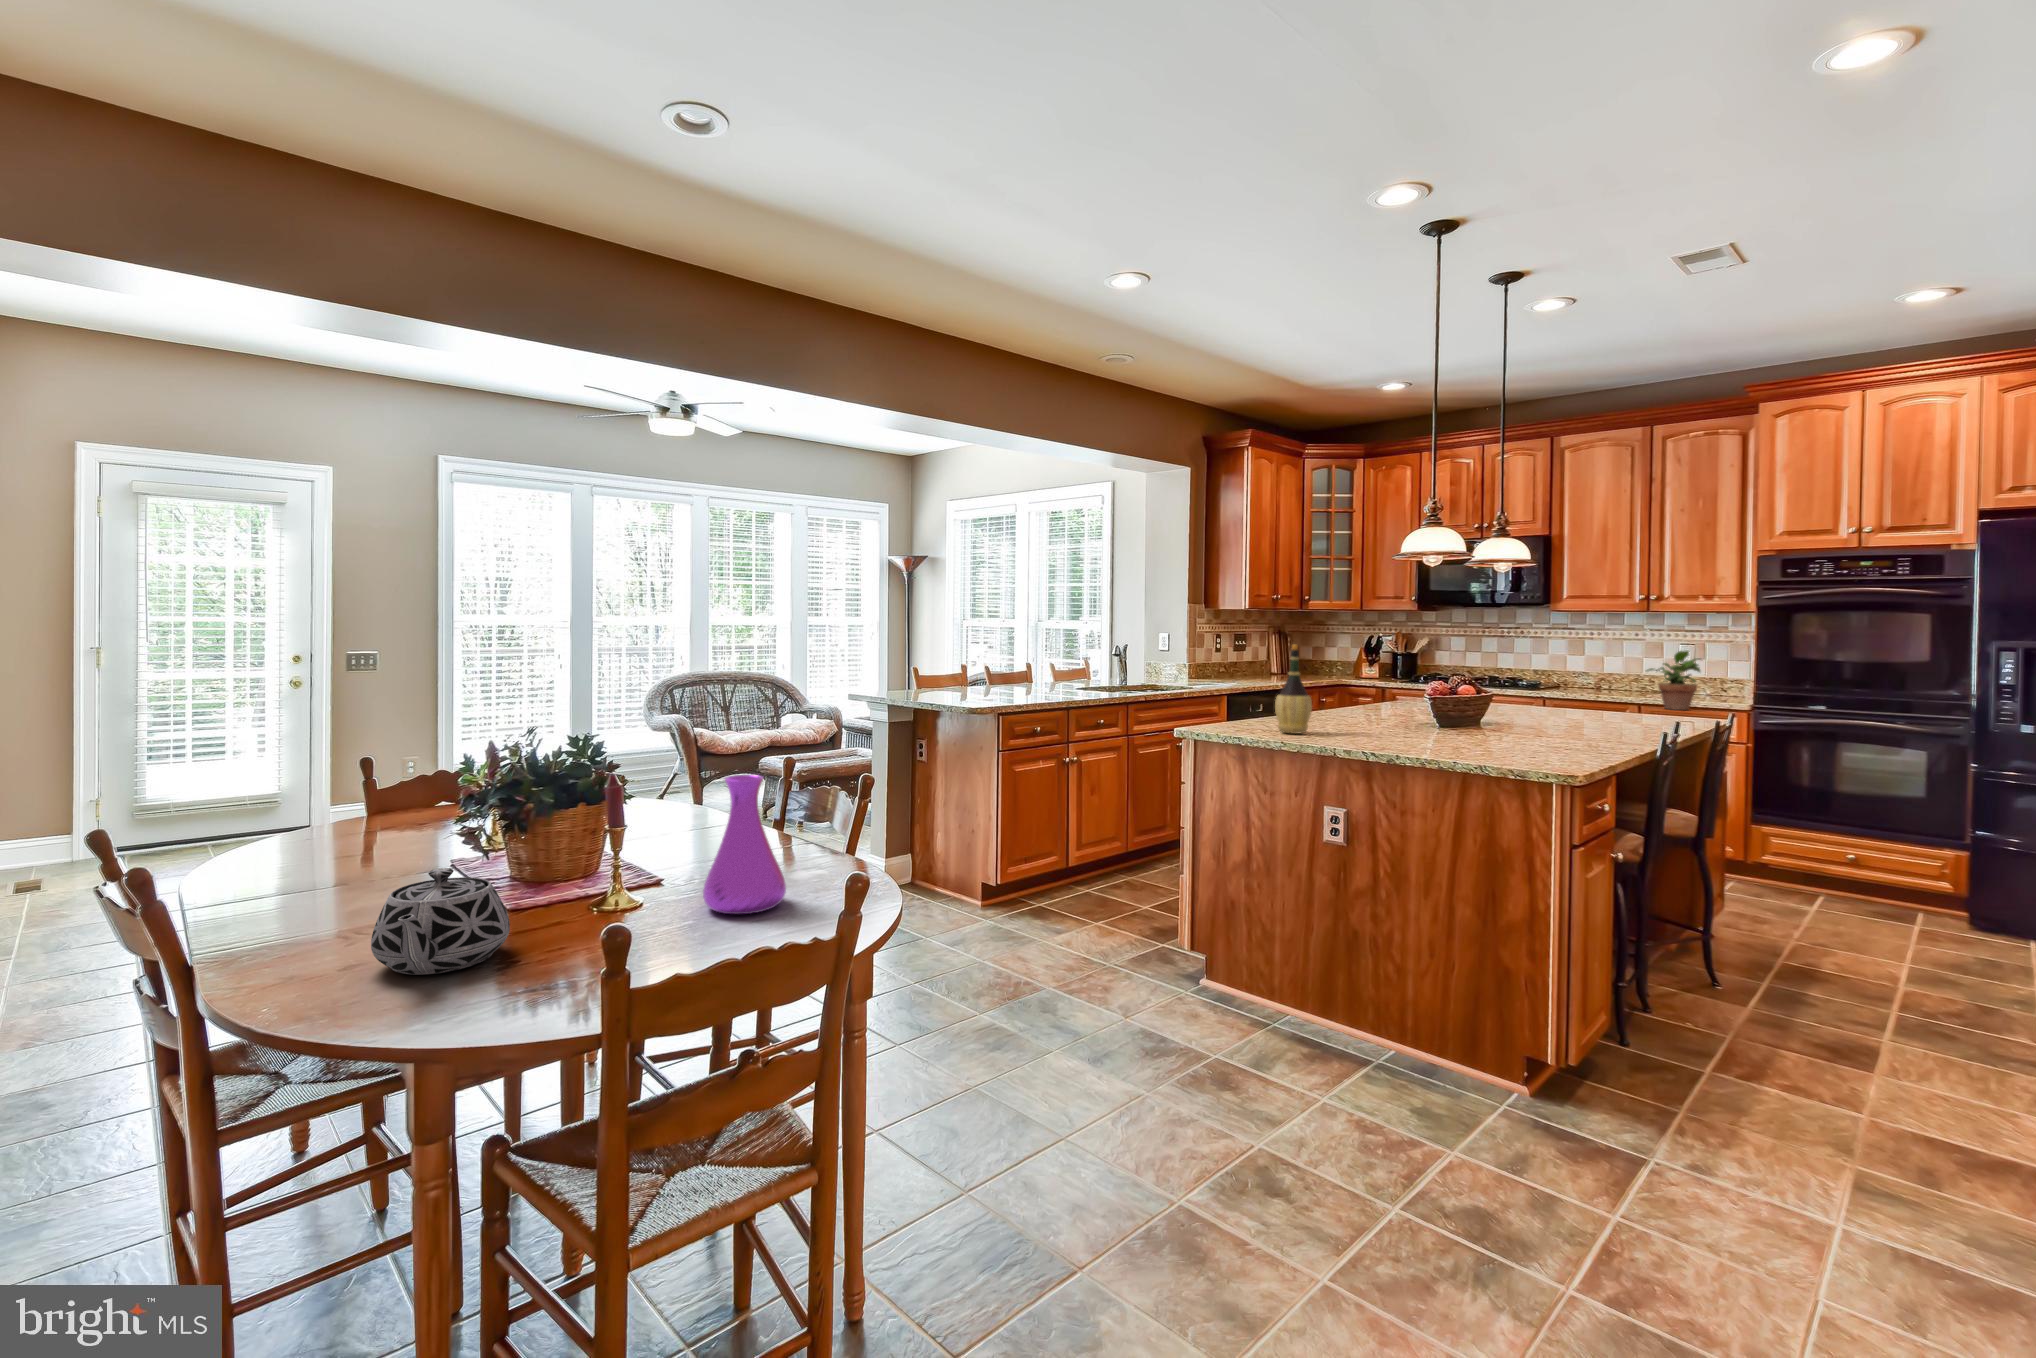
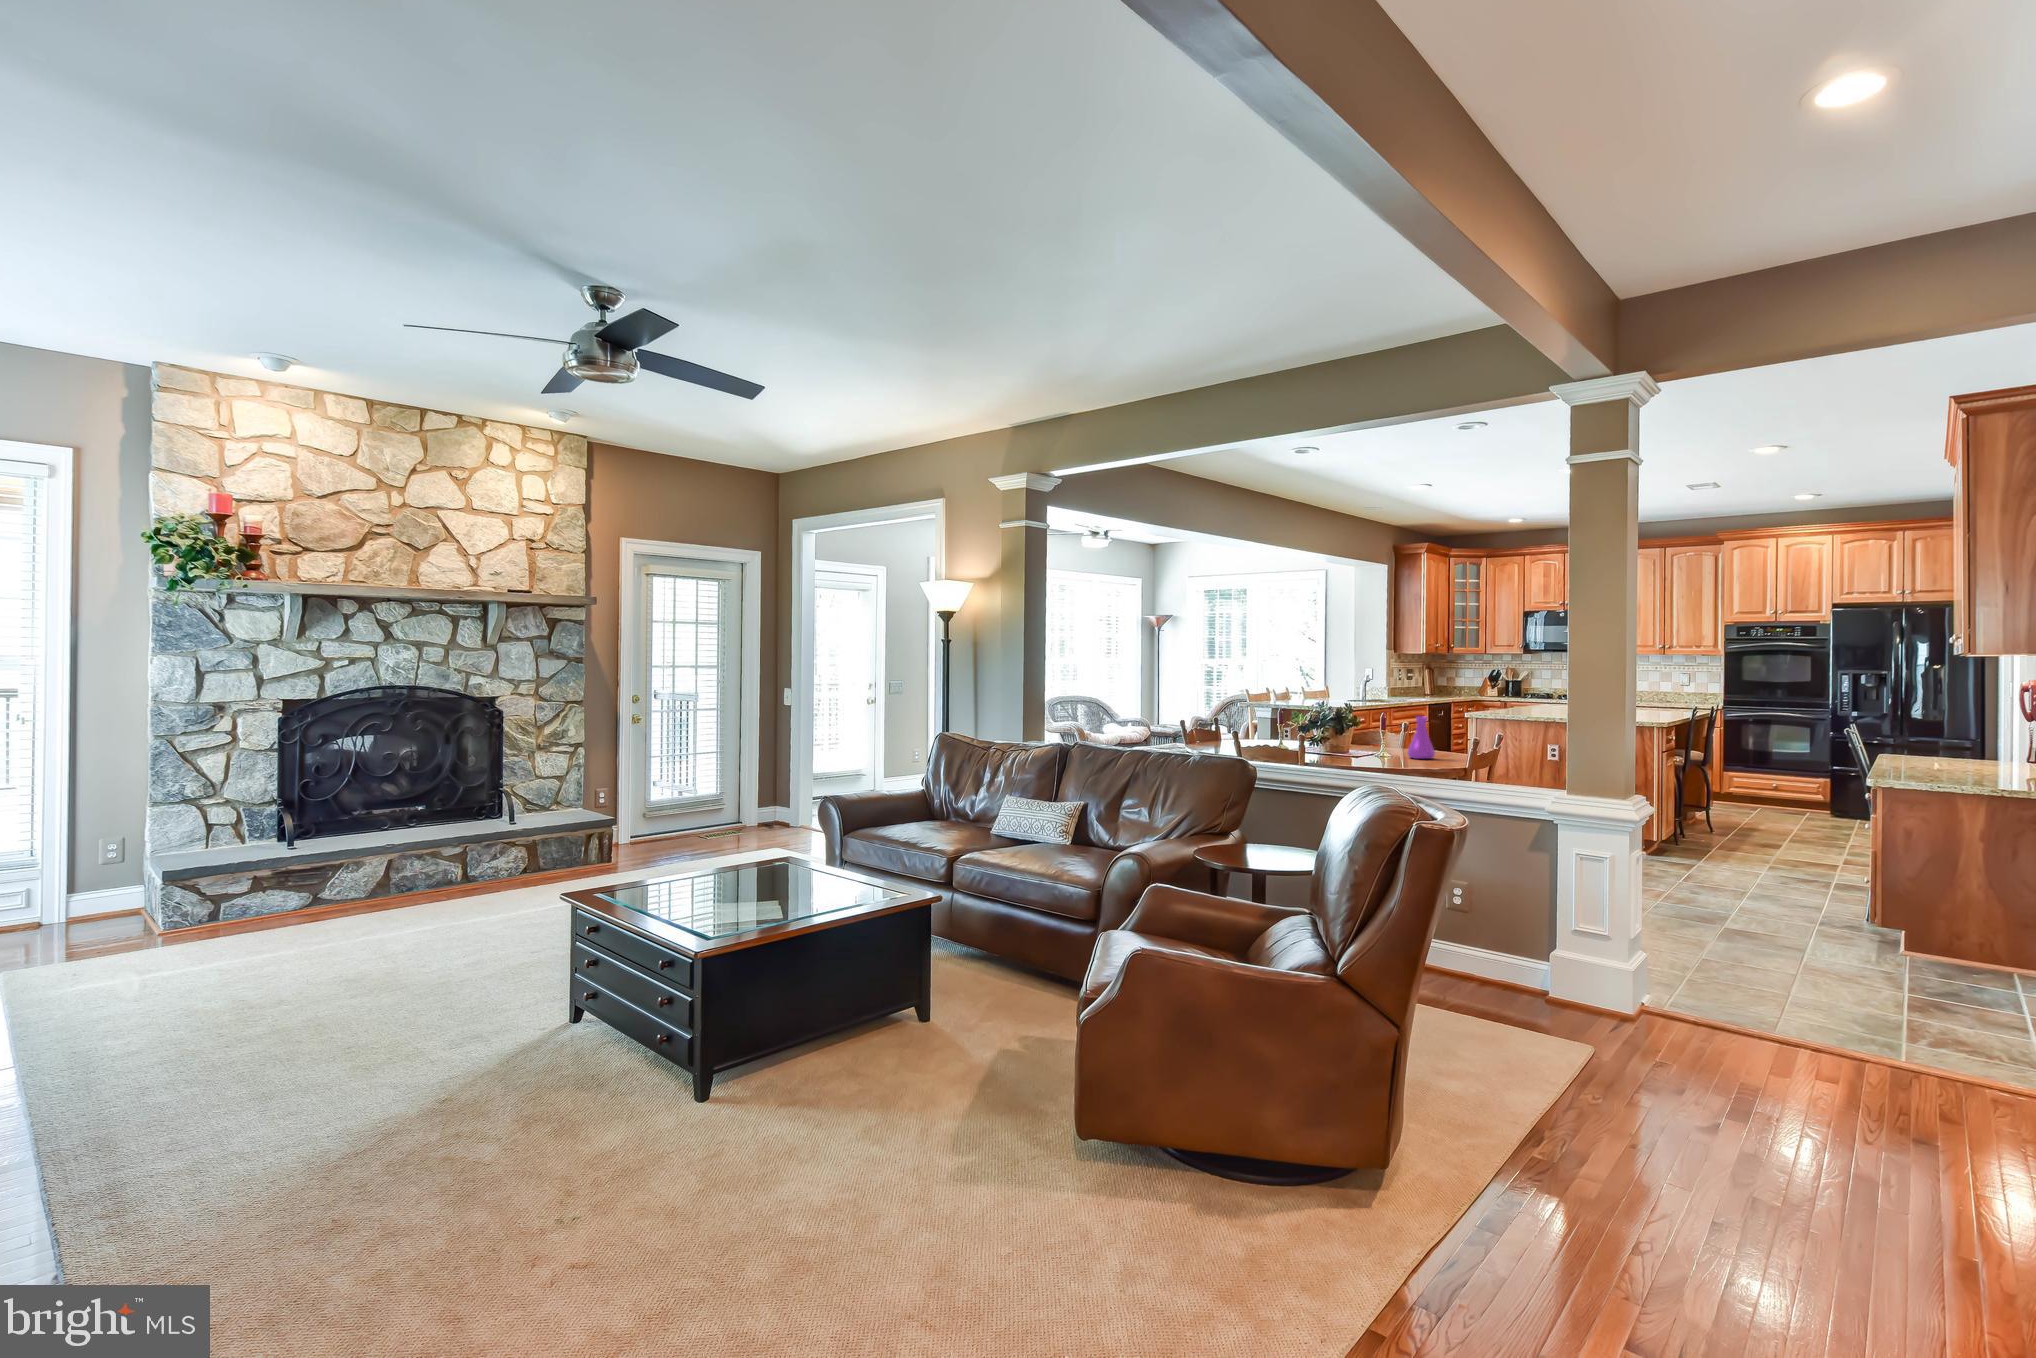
wine bottle: present [1275,644,1312,734] -> none [1518,674,1536,714]
potted plant: present [1646,650,1700,710] -> none [1665,676,1696,709]
teapot: present [371,868,510,975] -> none [1358,738,1395,765]

